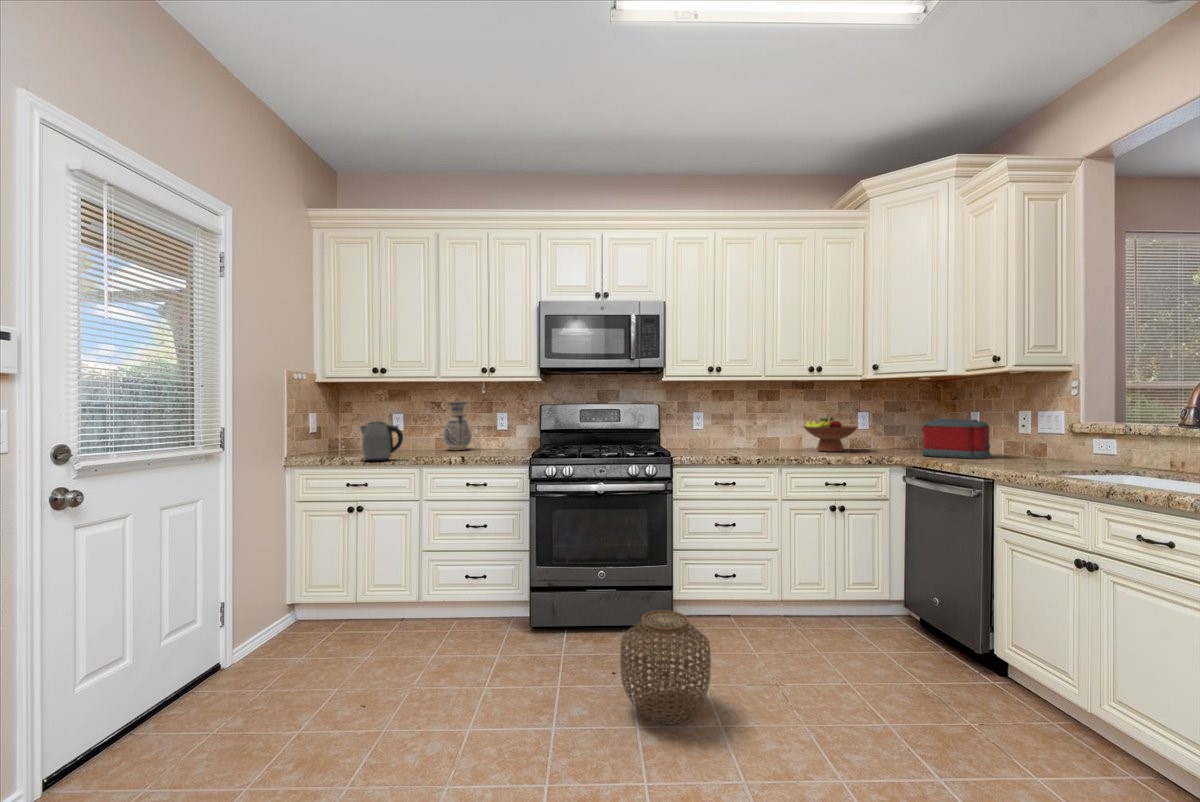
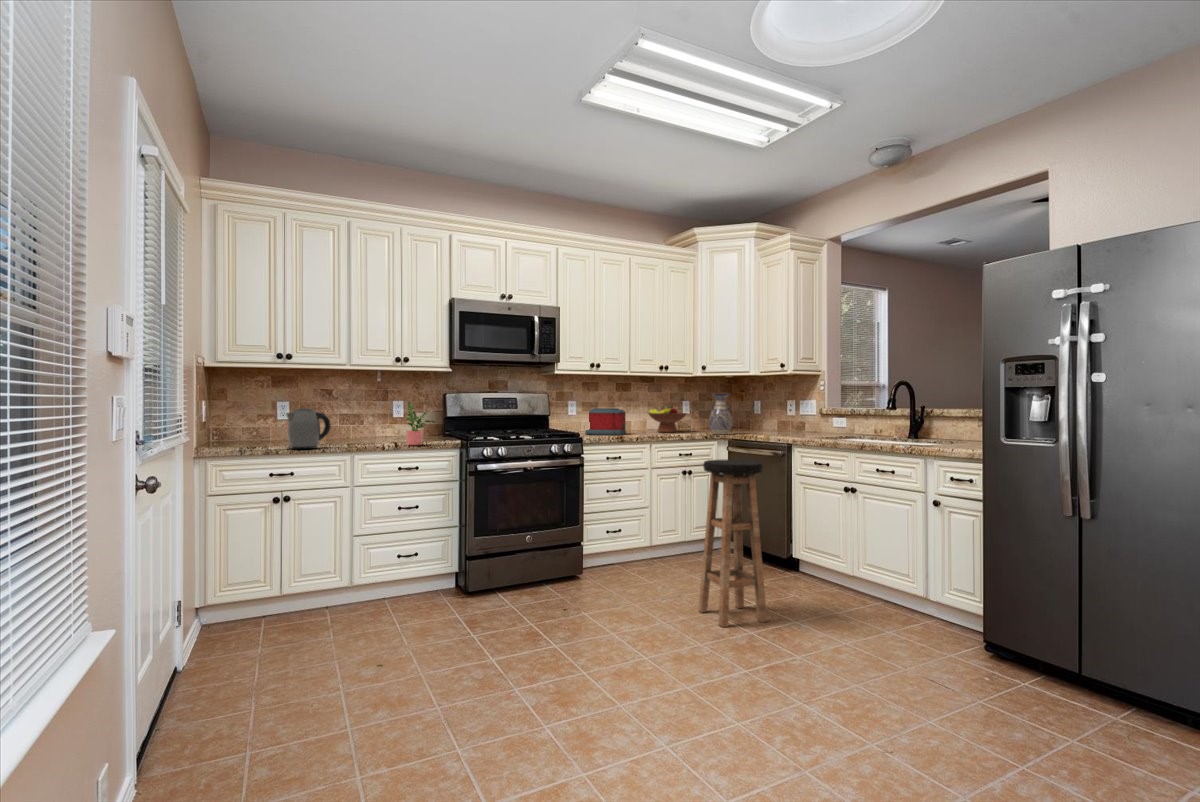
vase: present [444,402,472,450] -> present [709,394,733,435]
potted plant: none [473,414,509,461] -> present [406,402,435,446]
toaster: present [922,419,991,459] -> present [585,408,626,435]
bar stool: none [777,503,875,777] -> present [699,459,767,627]
woven basket: present [620,610,711,724] -> none [593,547,659,625]

